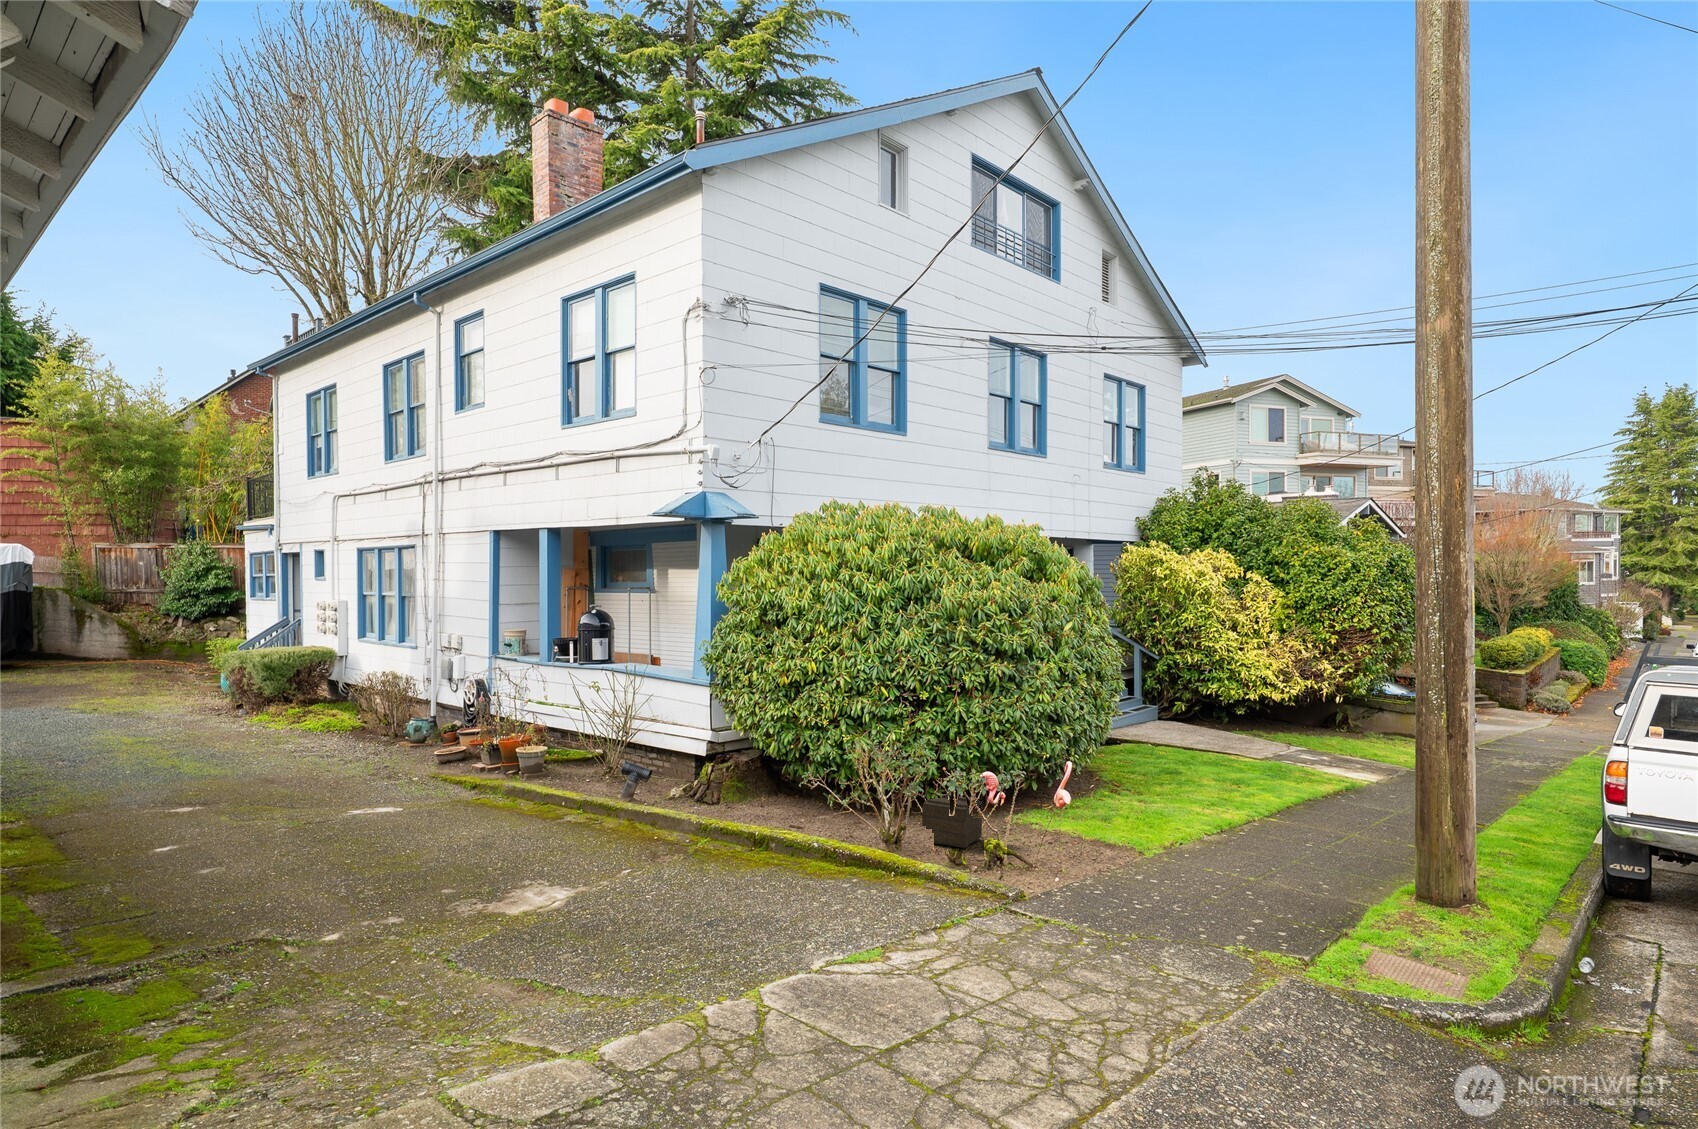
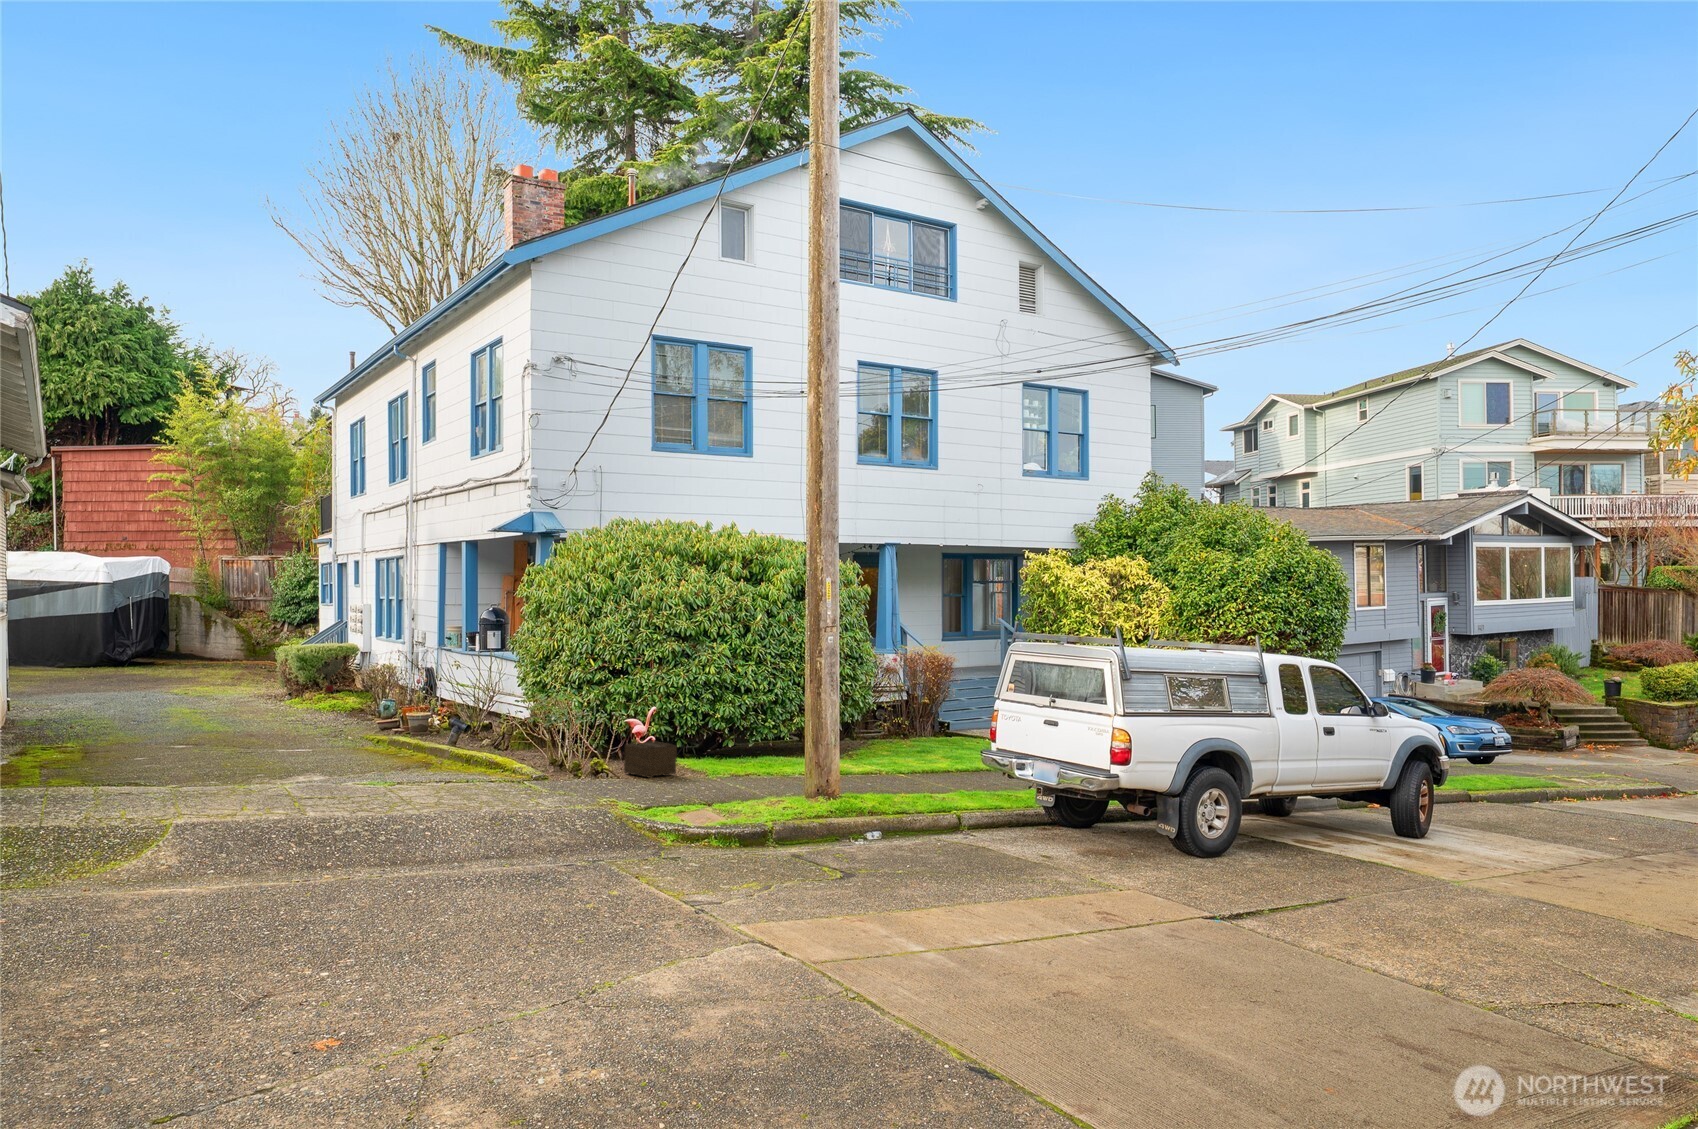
potted tree: none [286,663,320,709] -> present [318,657,343,692]

